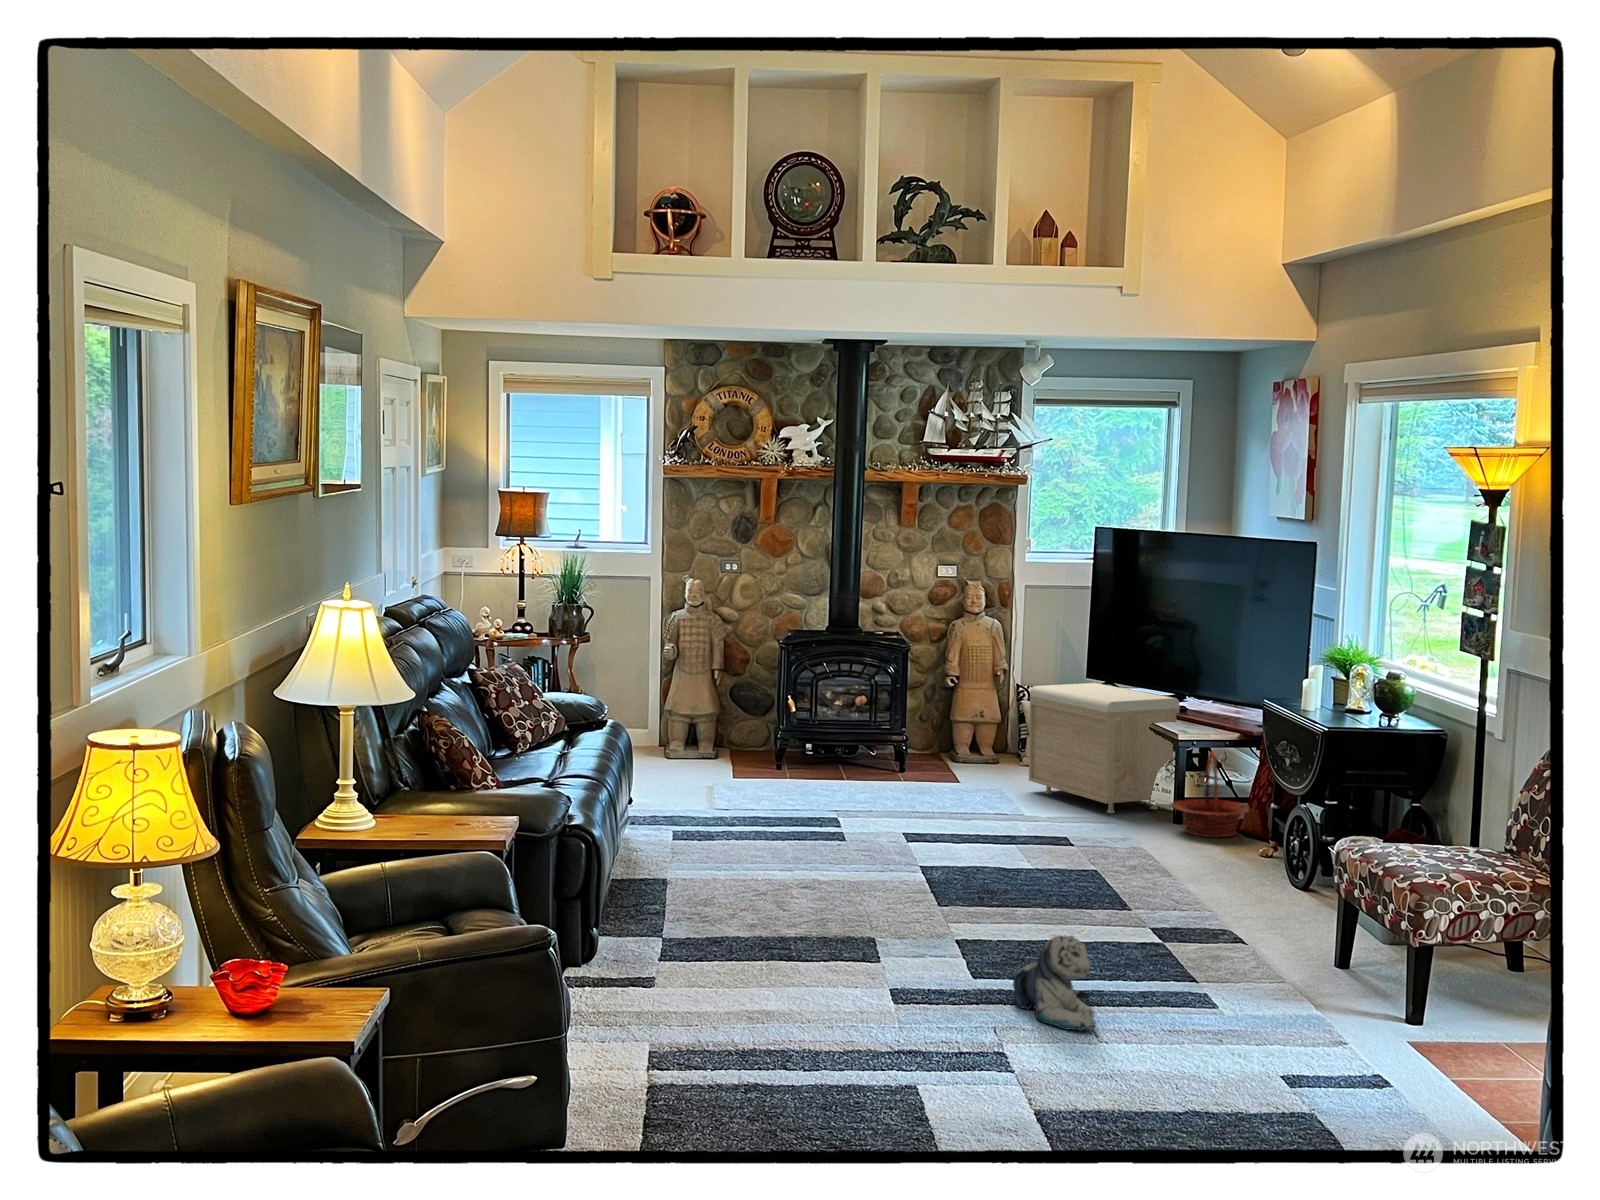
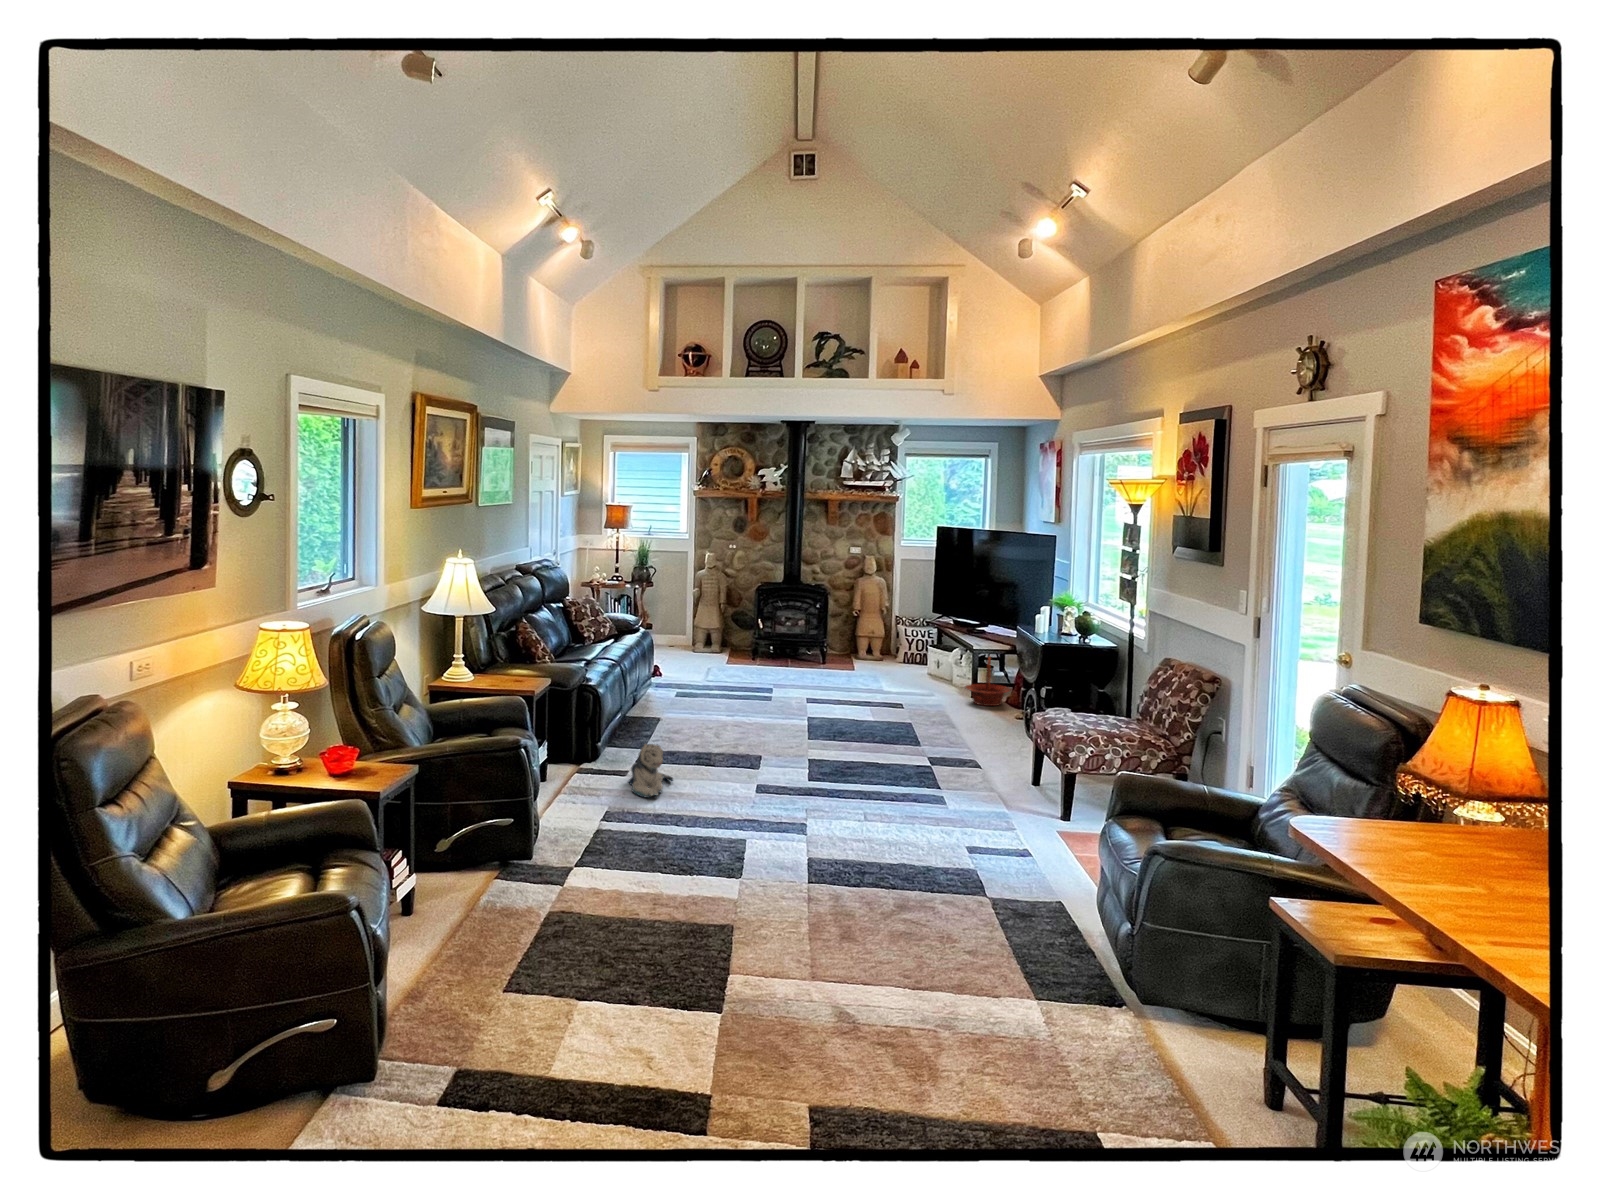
storage bench: present [1029,683,1180,813] -> none [892,616,976,691]
plush toy: present [1013,935,1096,1031] -> present [628,744,673,798]

